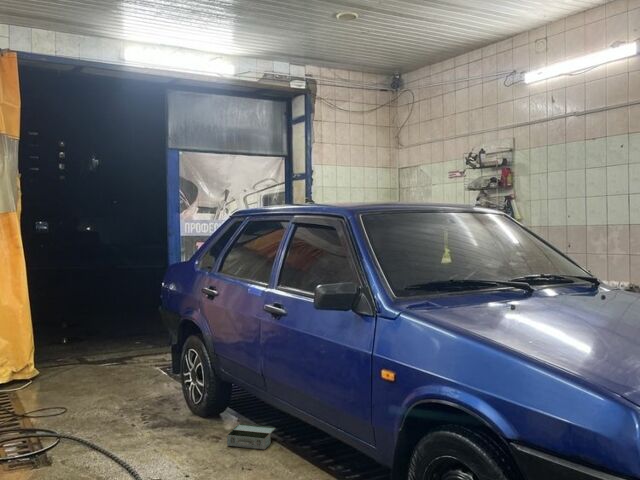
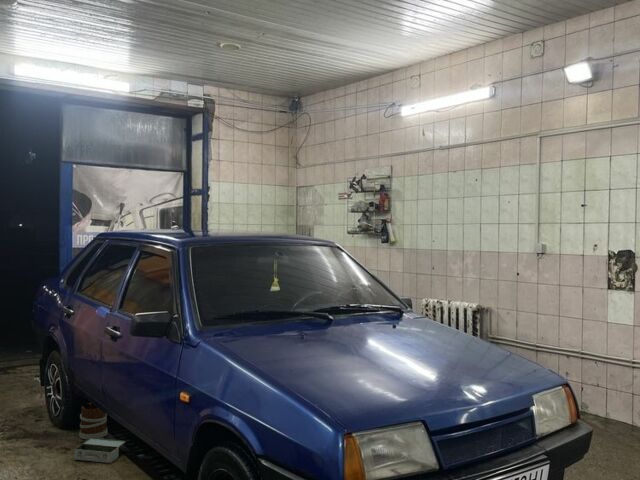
wooden bucket: none [223,373,251,426] -> present [79,403,108,439]

